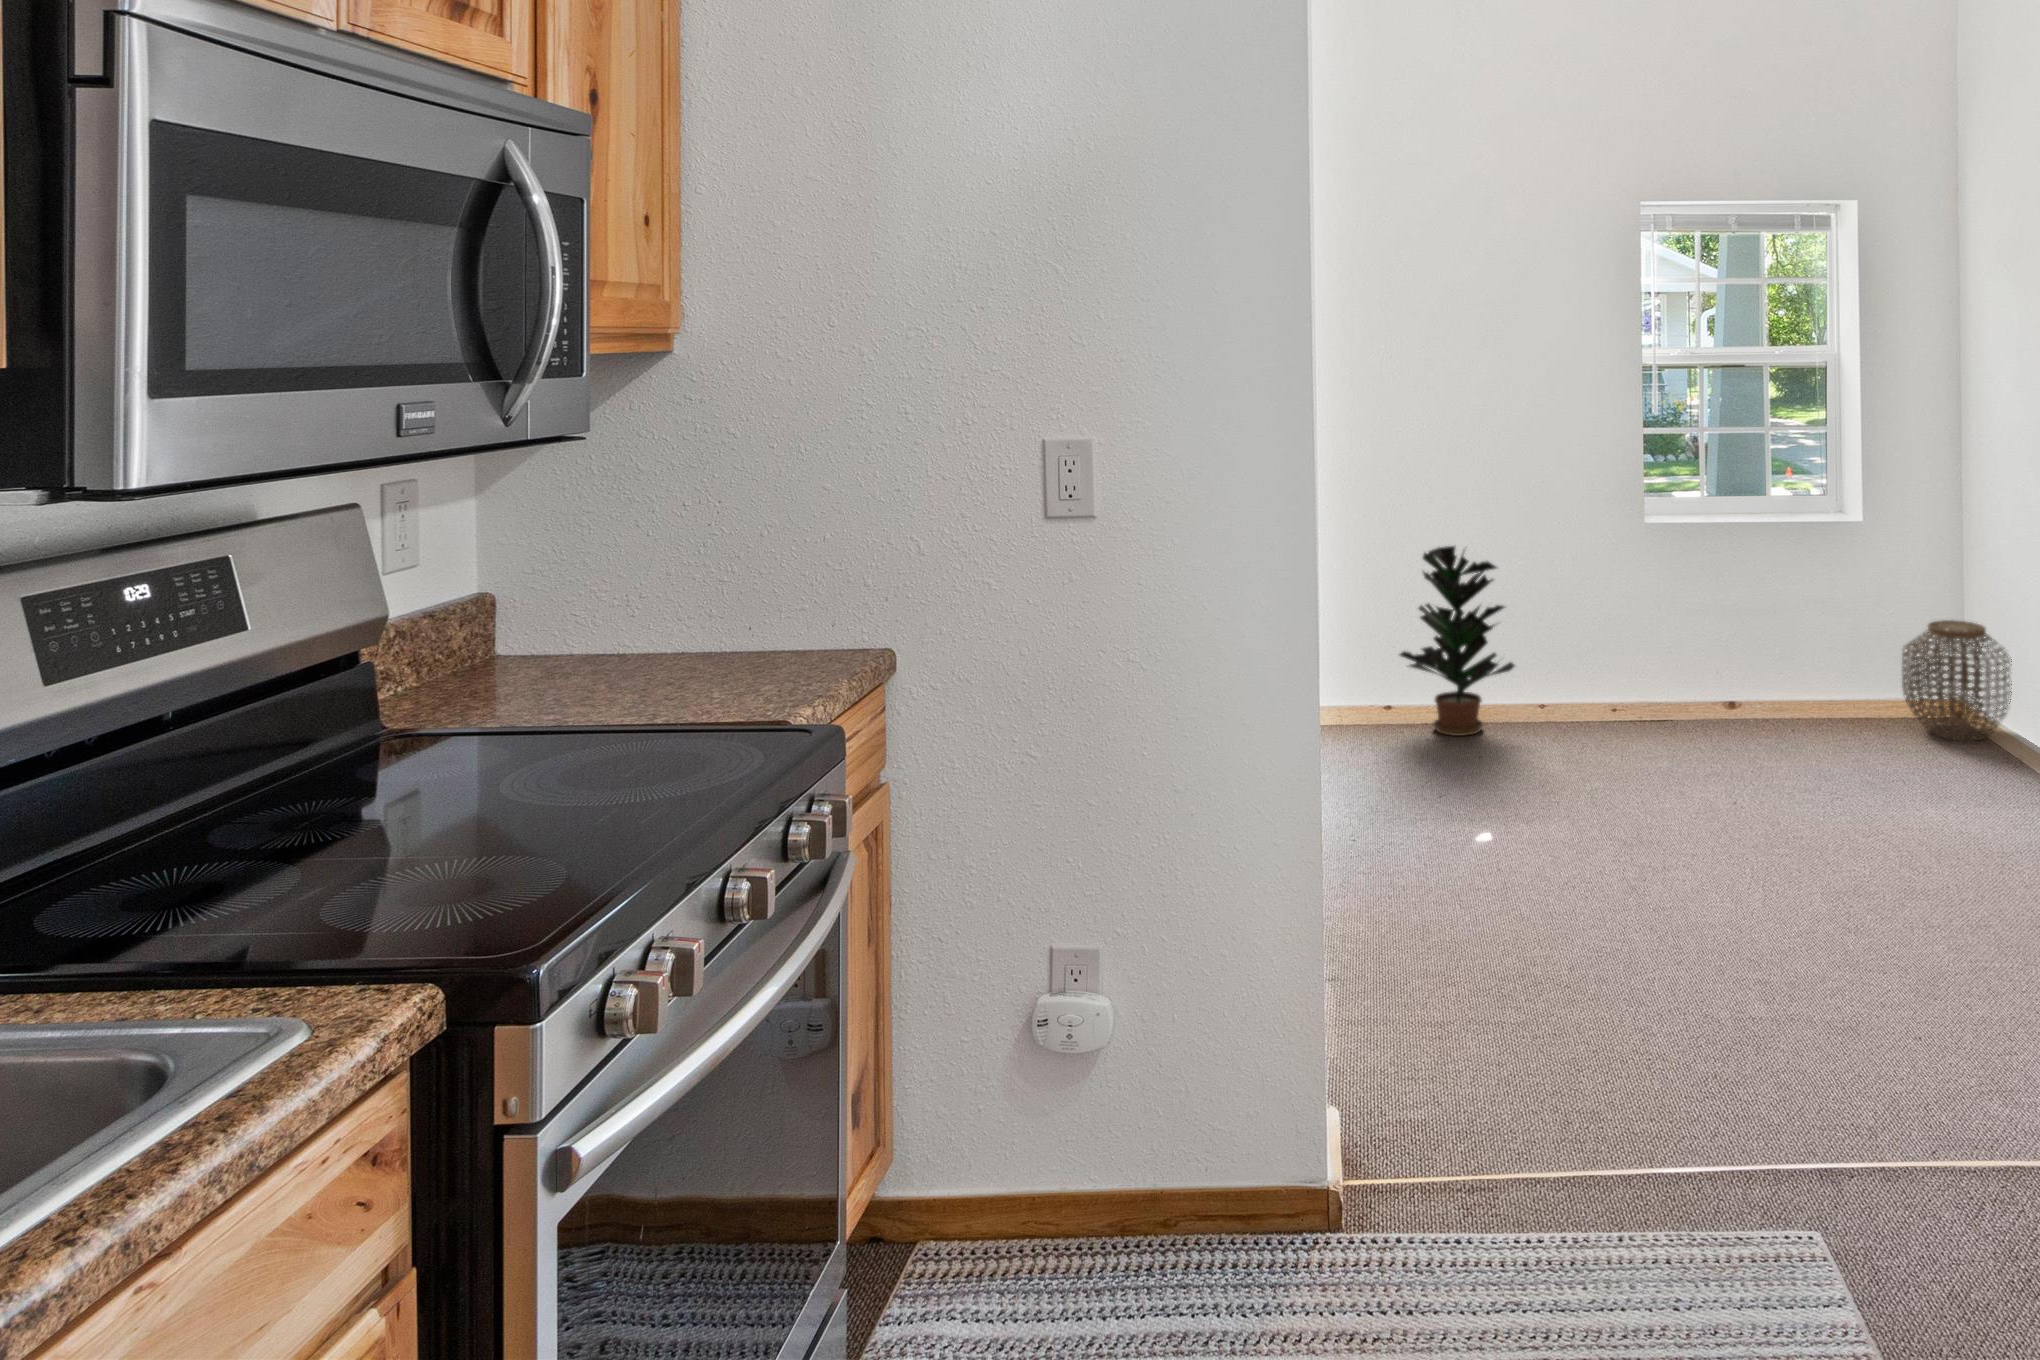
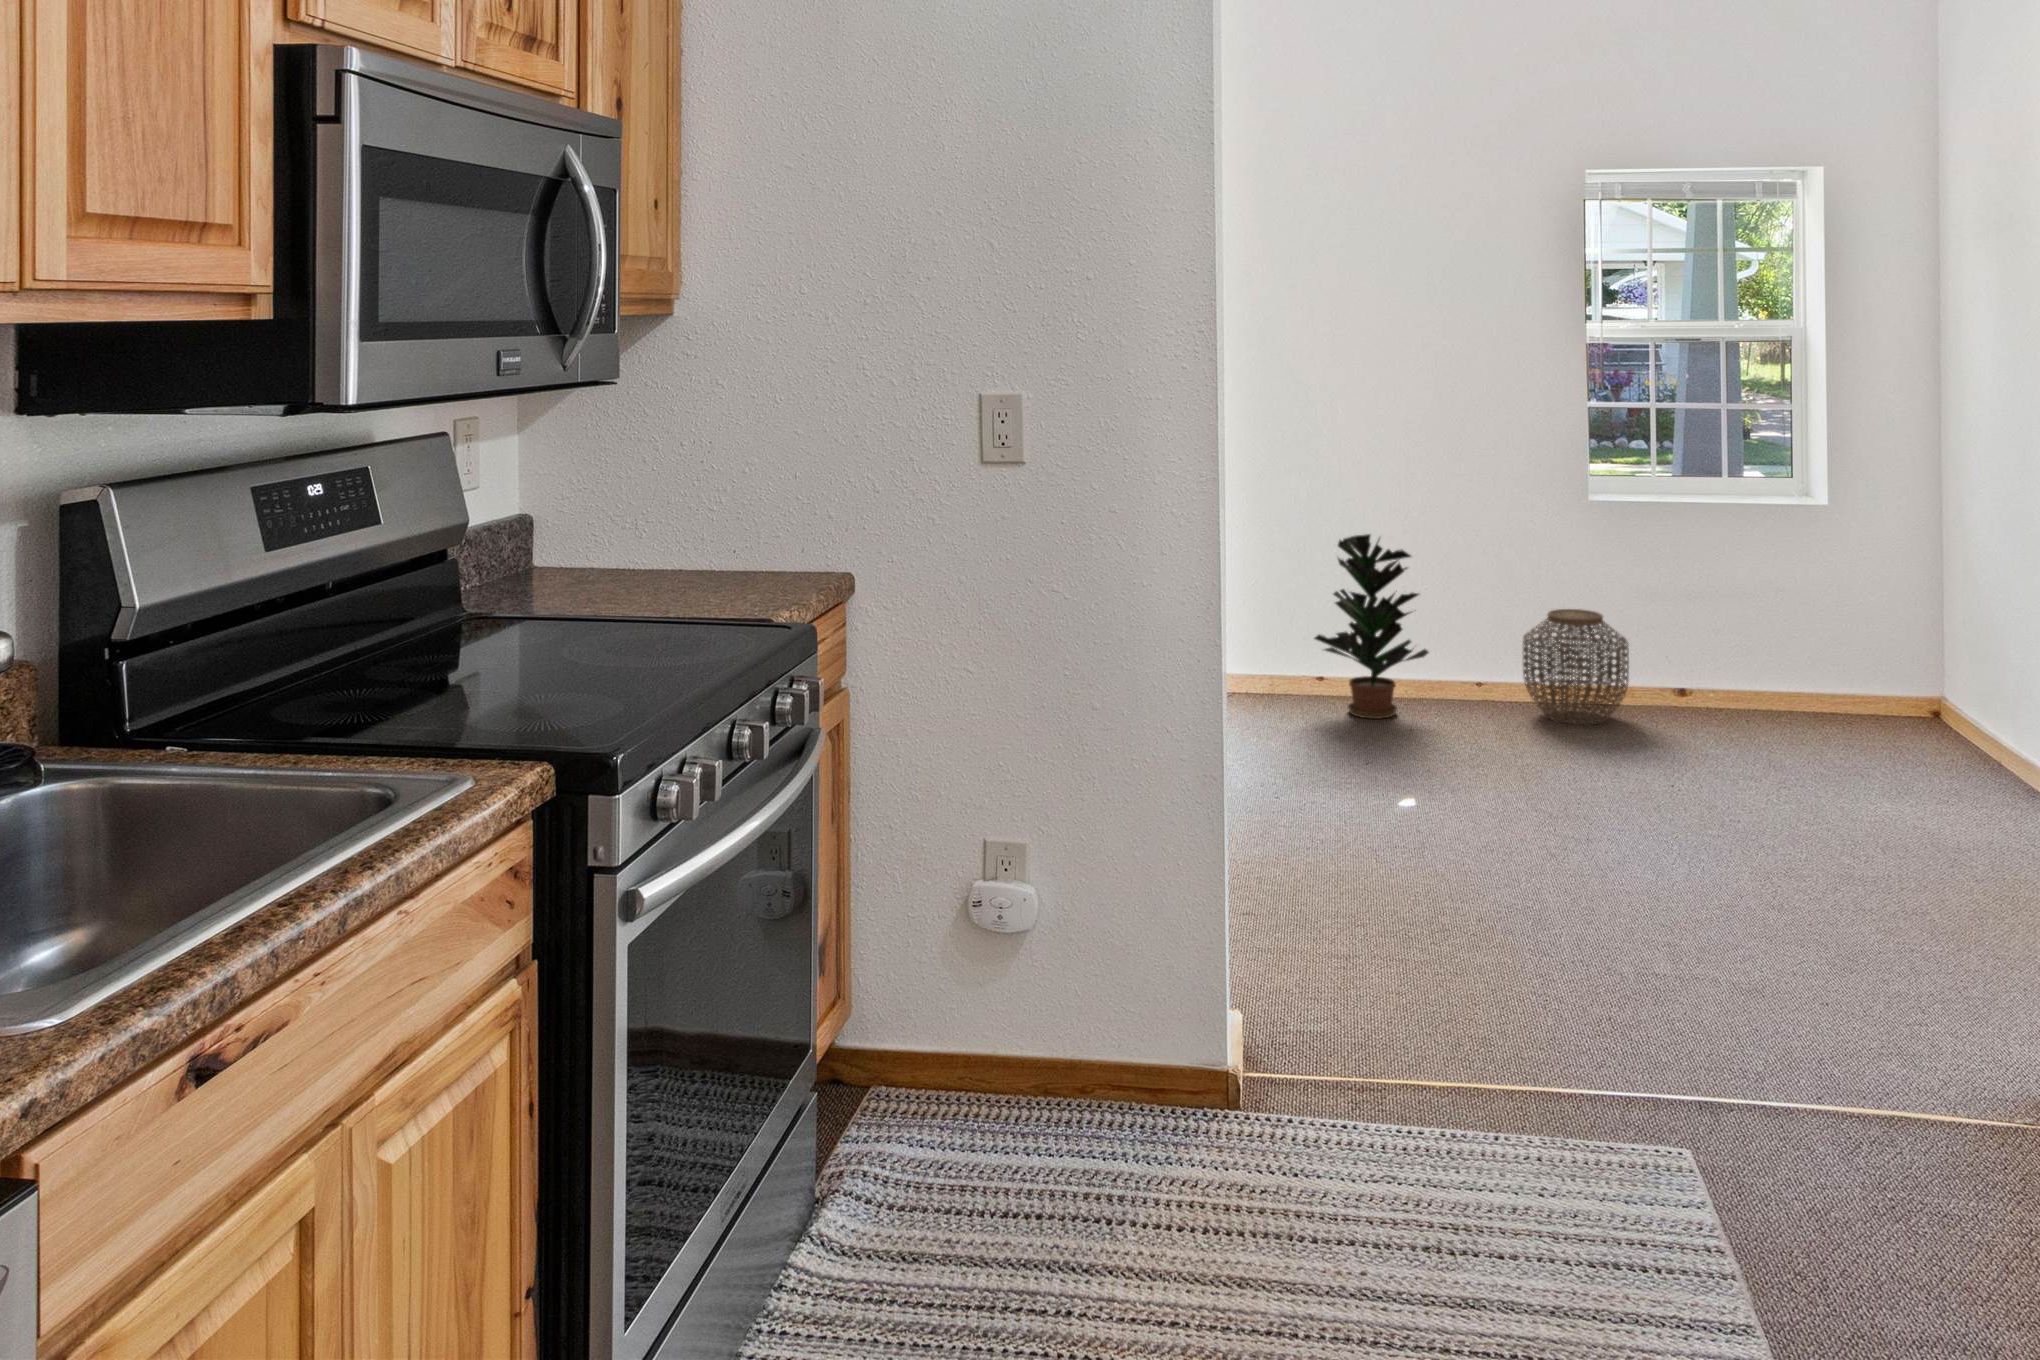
woven basket: present [1902,620,2012,741] -> present [1523,609,1629,725]

